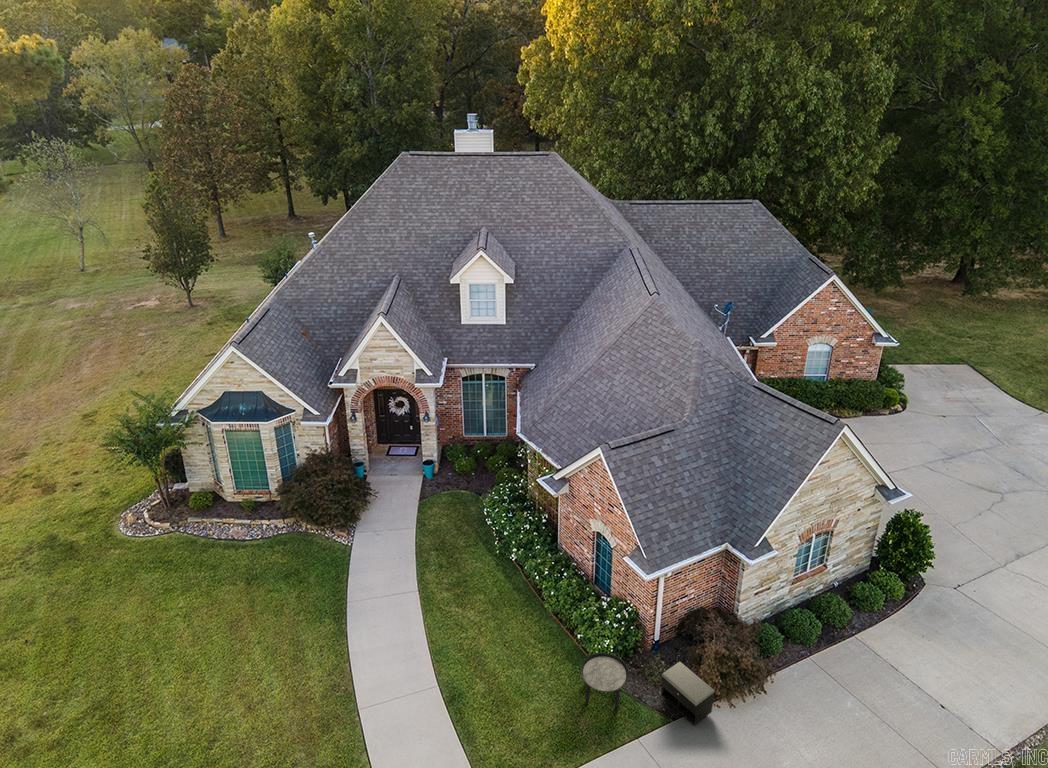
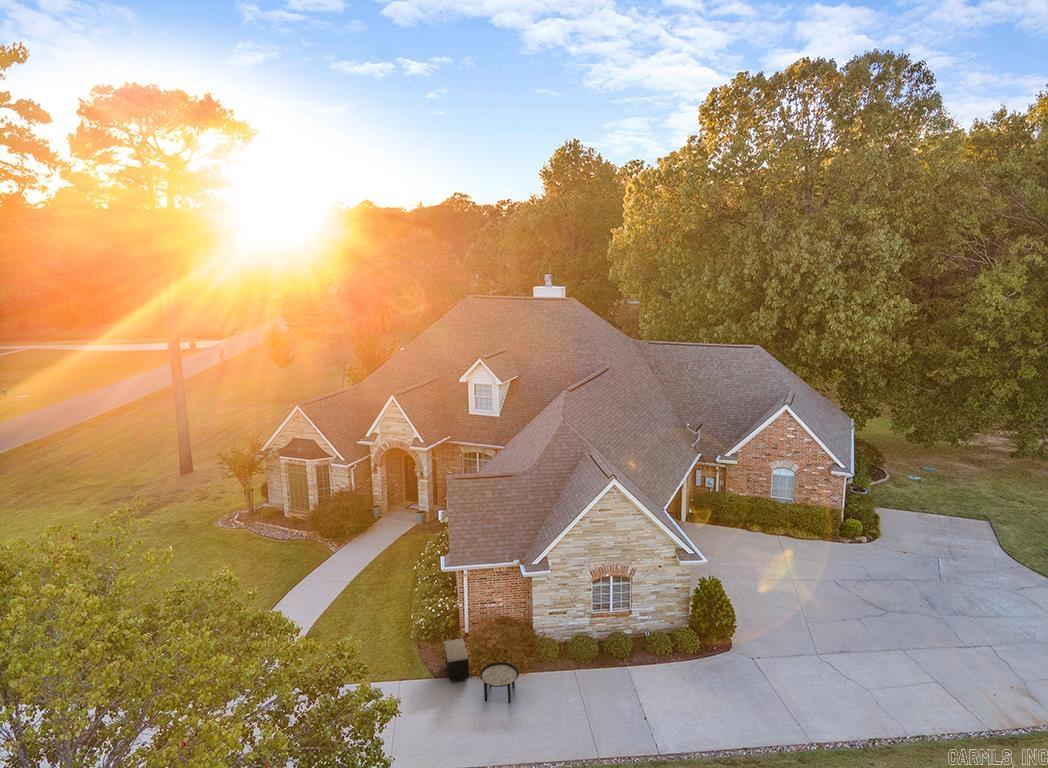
round table: present [580,653,629,707] -> present [480,662,519,703]

